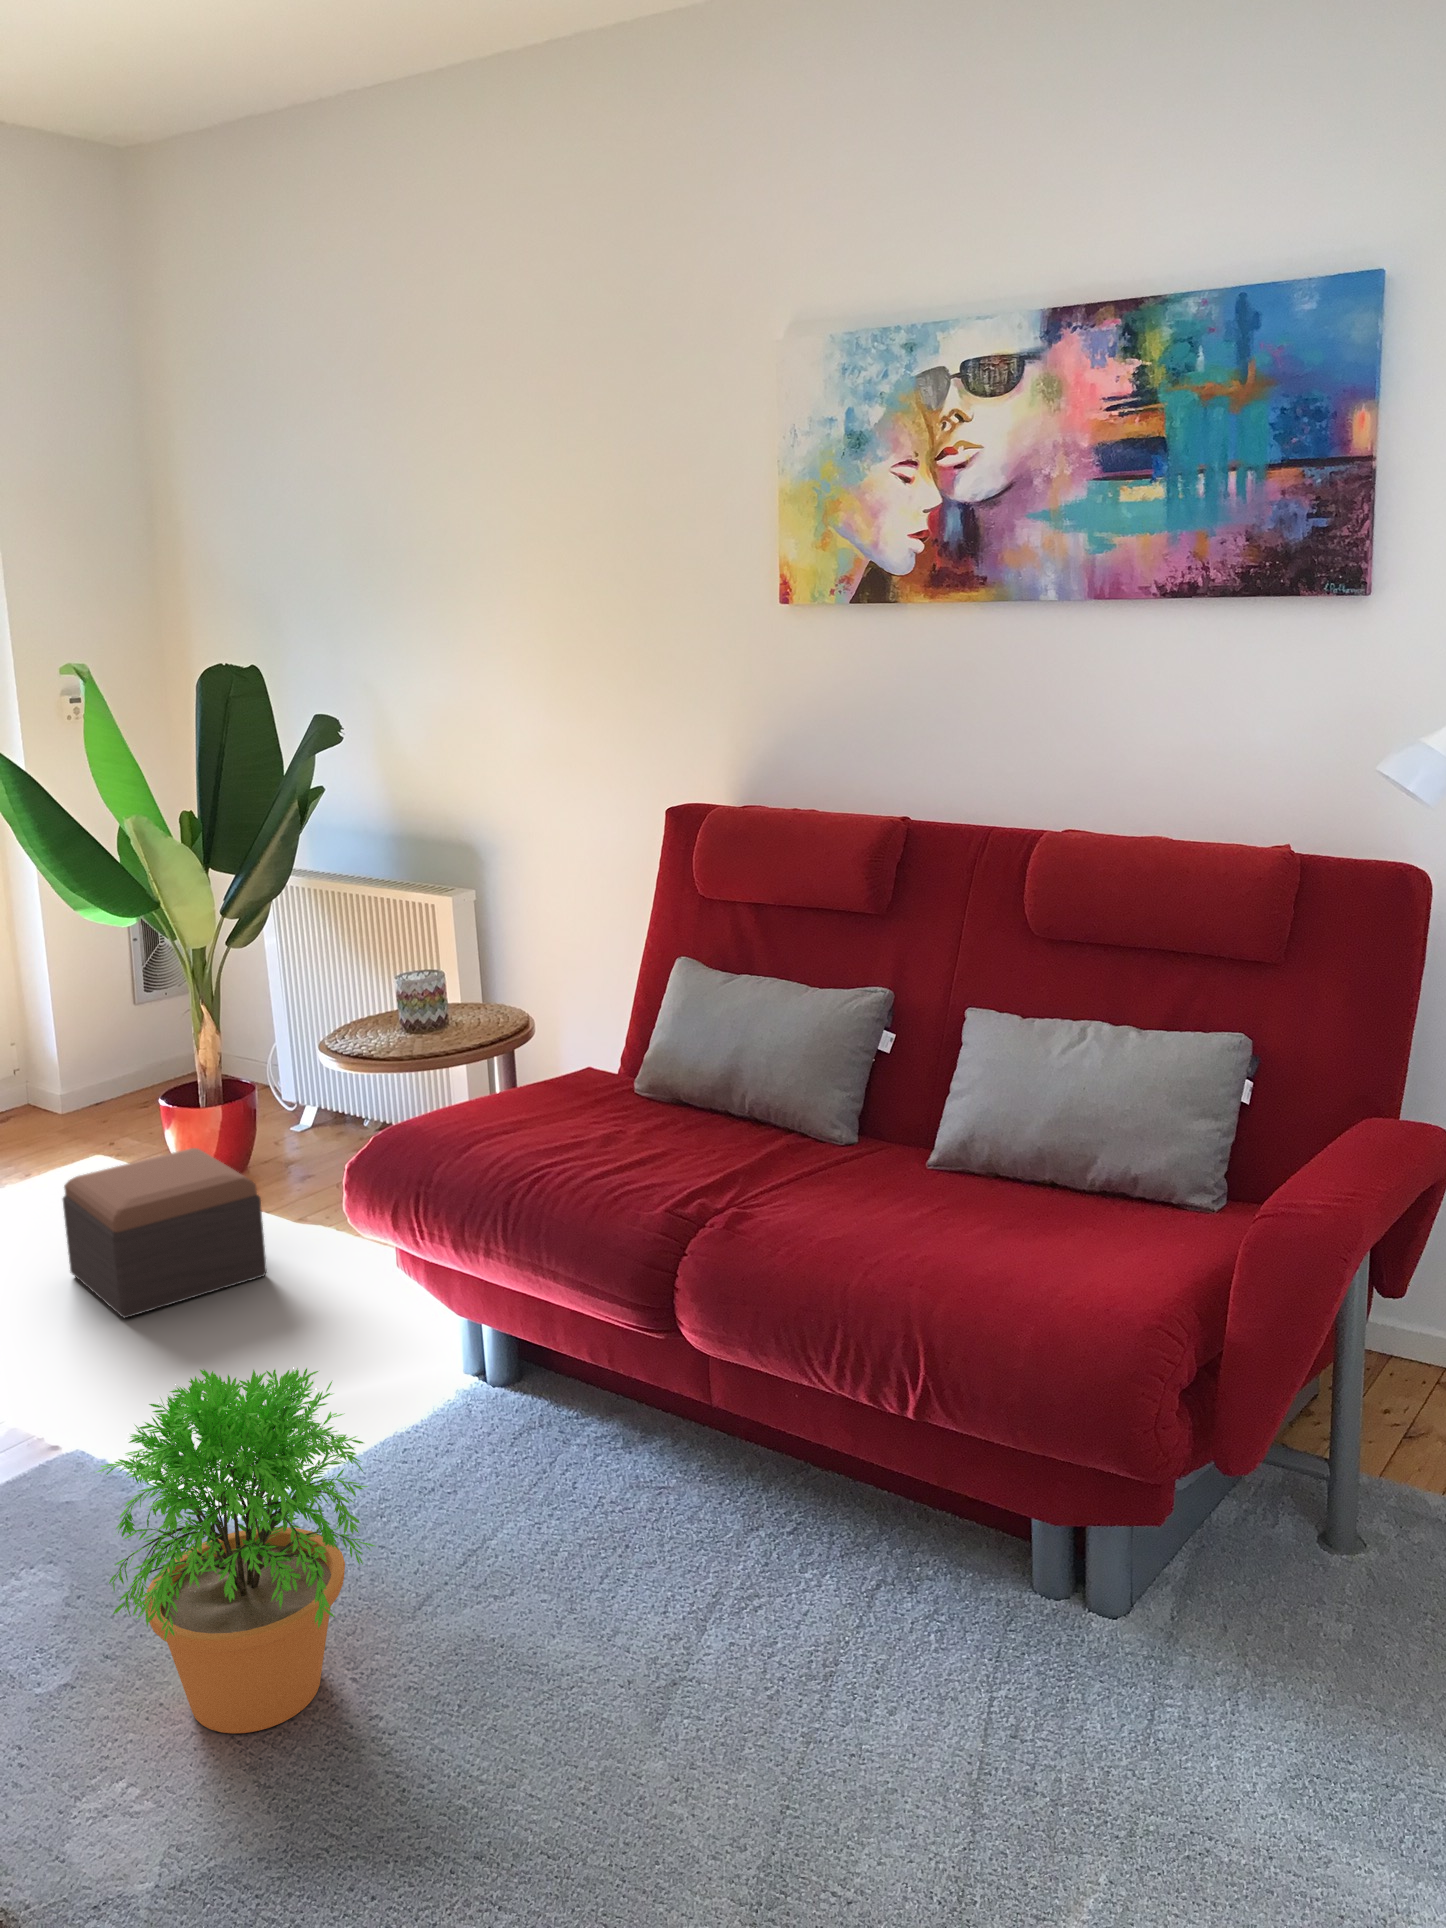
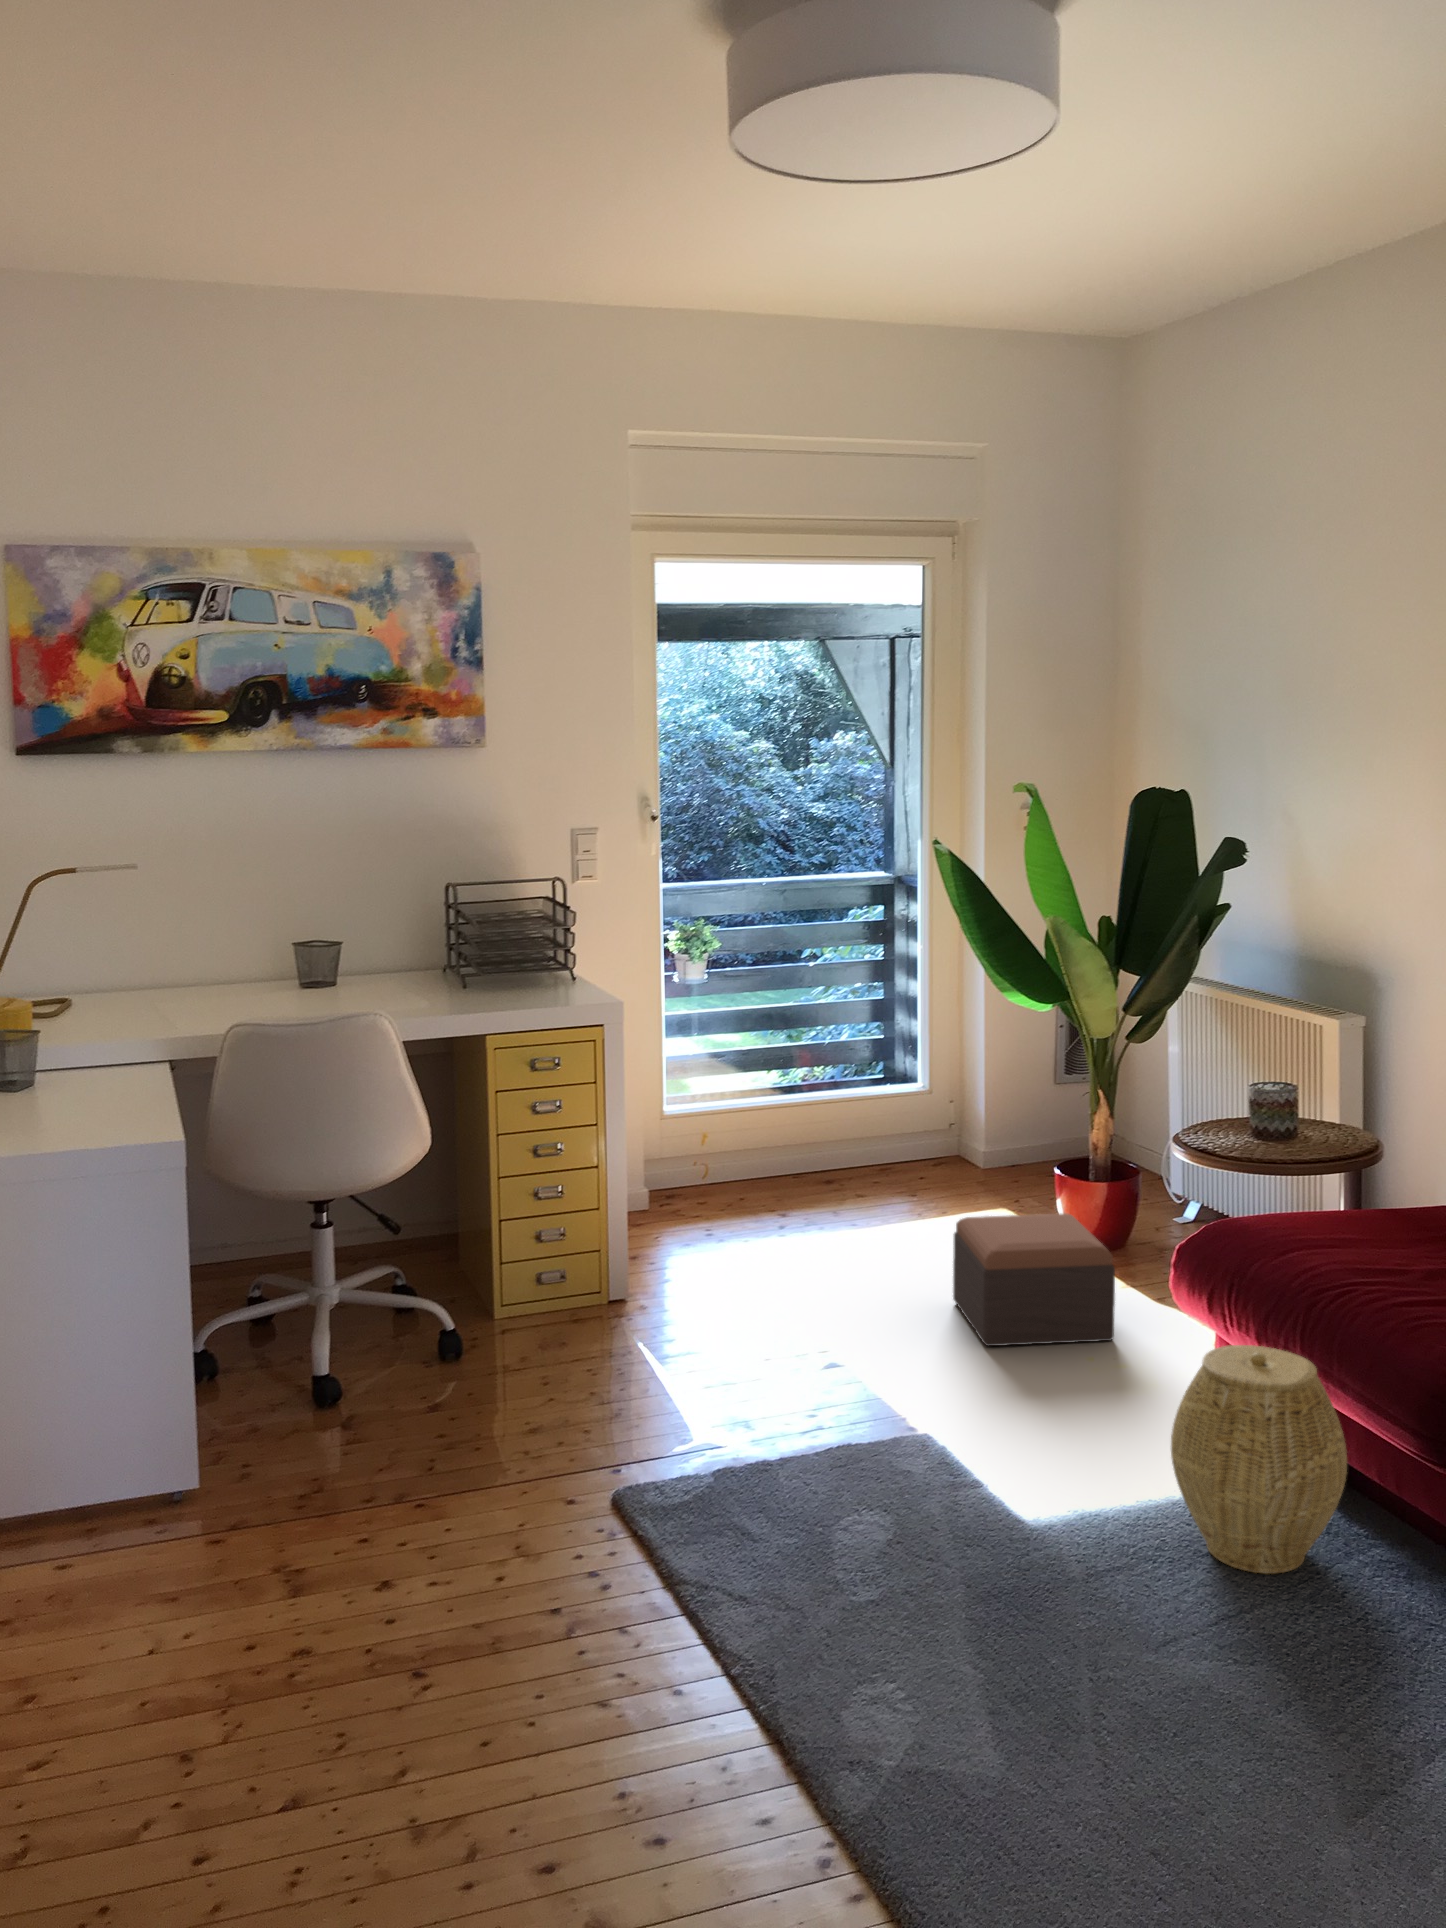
woven basket: none [381,1252,562,1493] -> present [1171,1345,1347,1574]
potted plant: present [97,1368,375,1733] -> none [907,1375,1119,1689]

